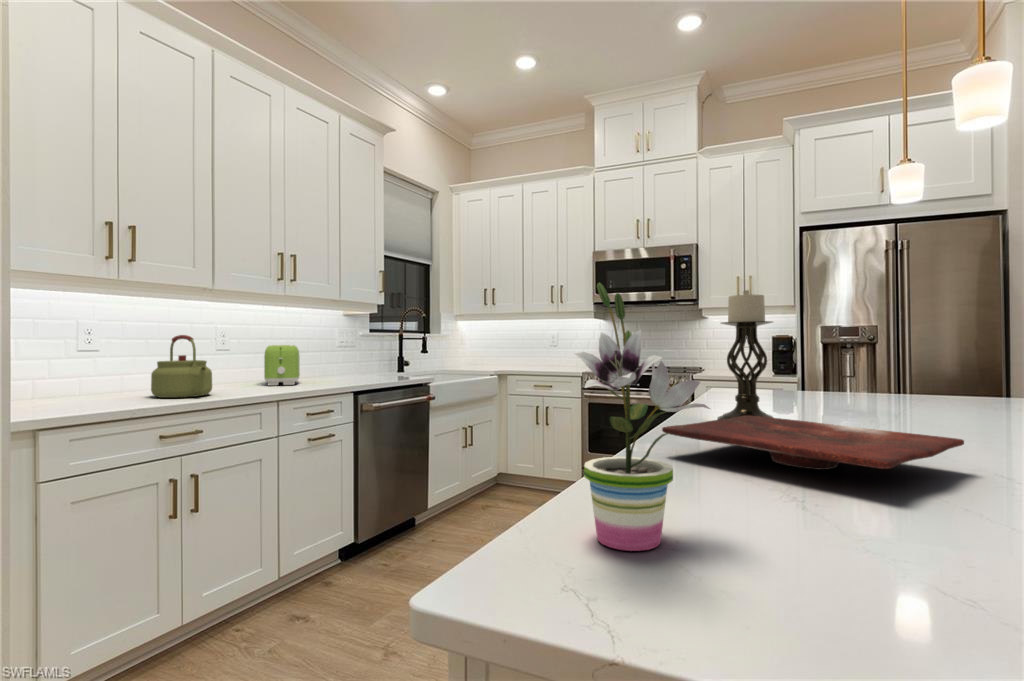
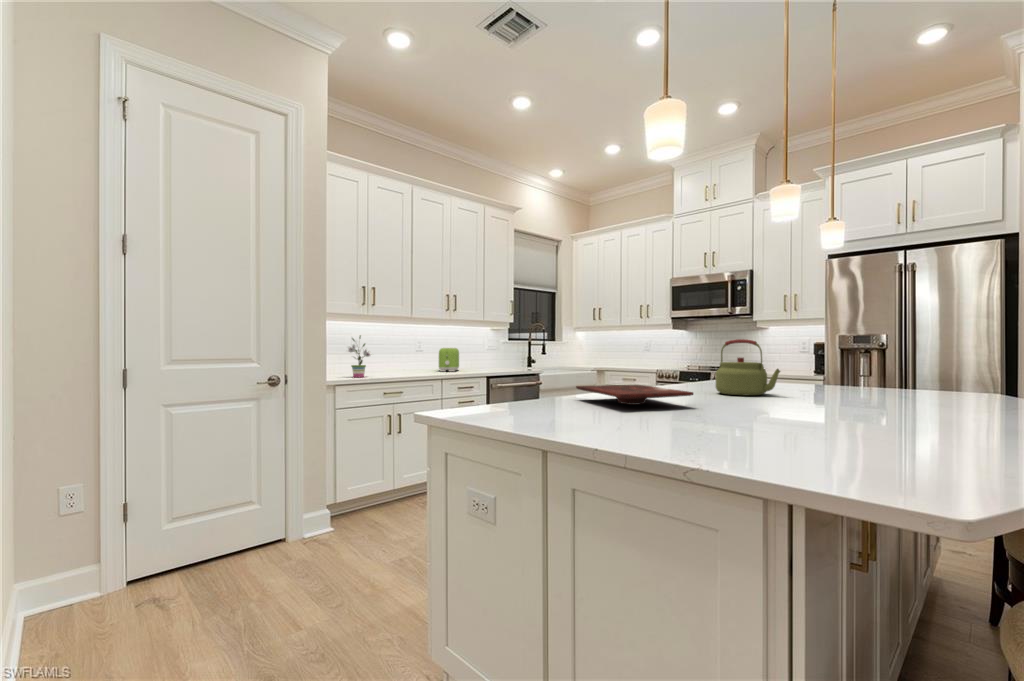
potted plant: present [575,283,709,551] -> present [348,335,371,377]
candle holder: present [717,290,773,420] -> none [640,319,673,395]
kettle: present [151,335,212,398] -> present [716,339,780,395]

